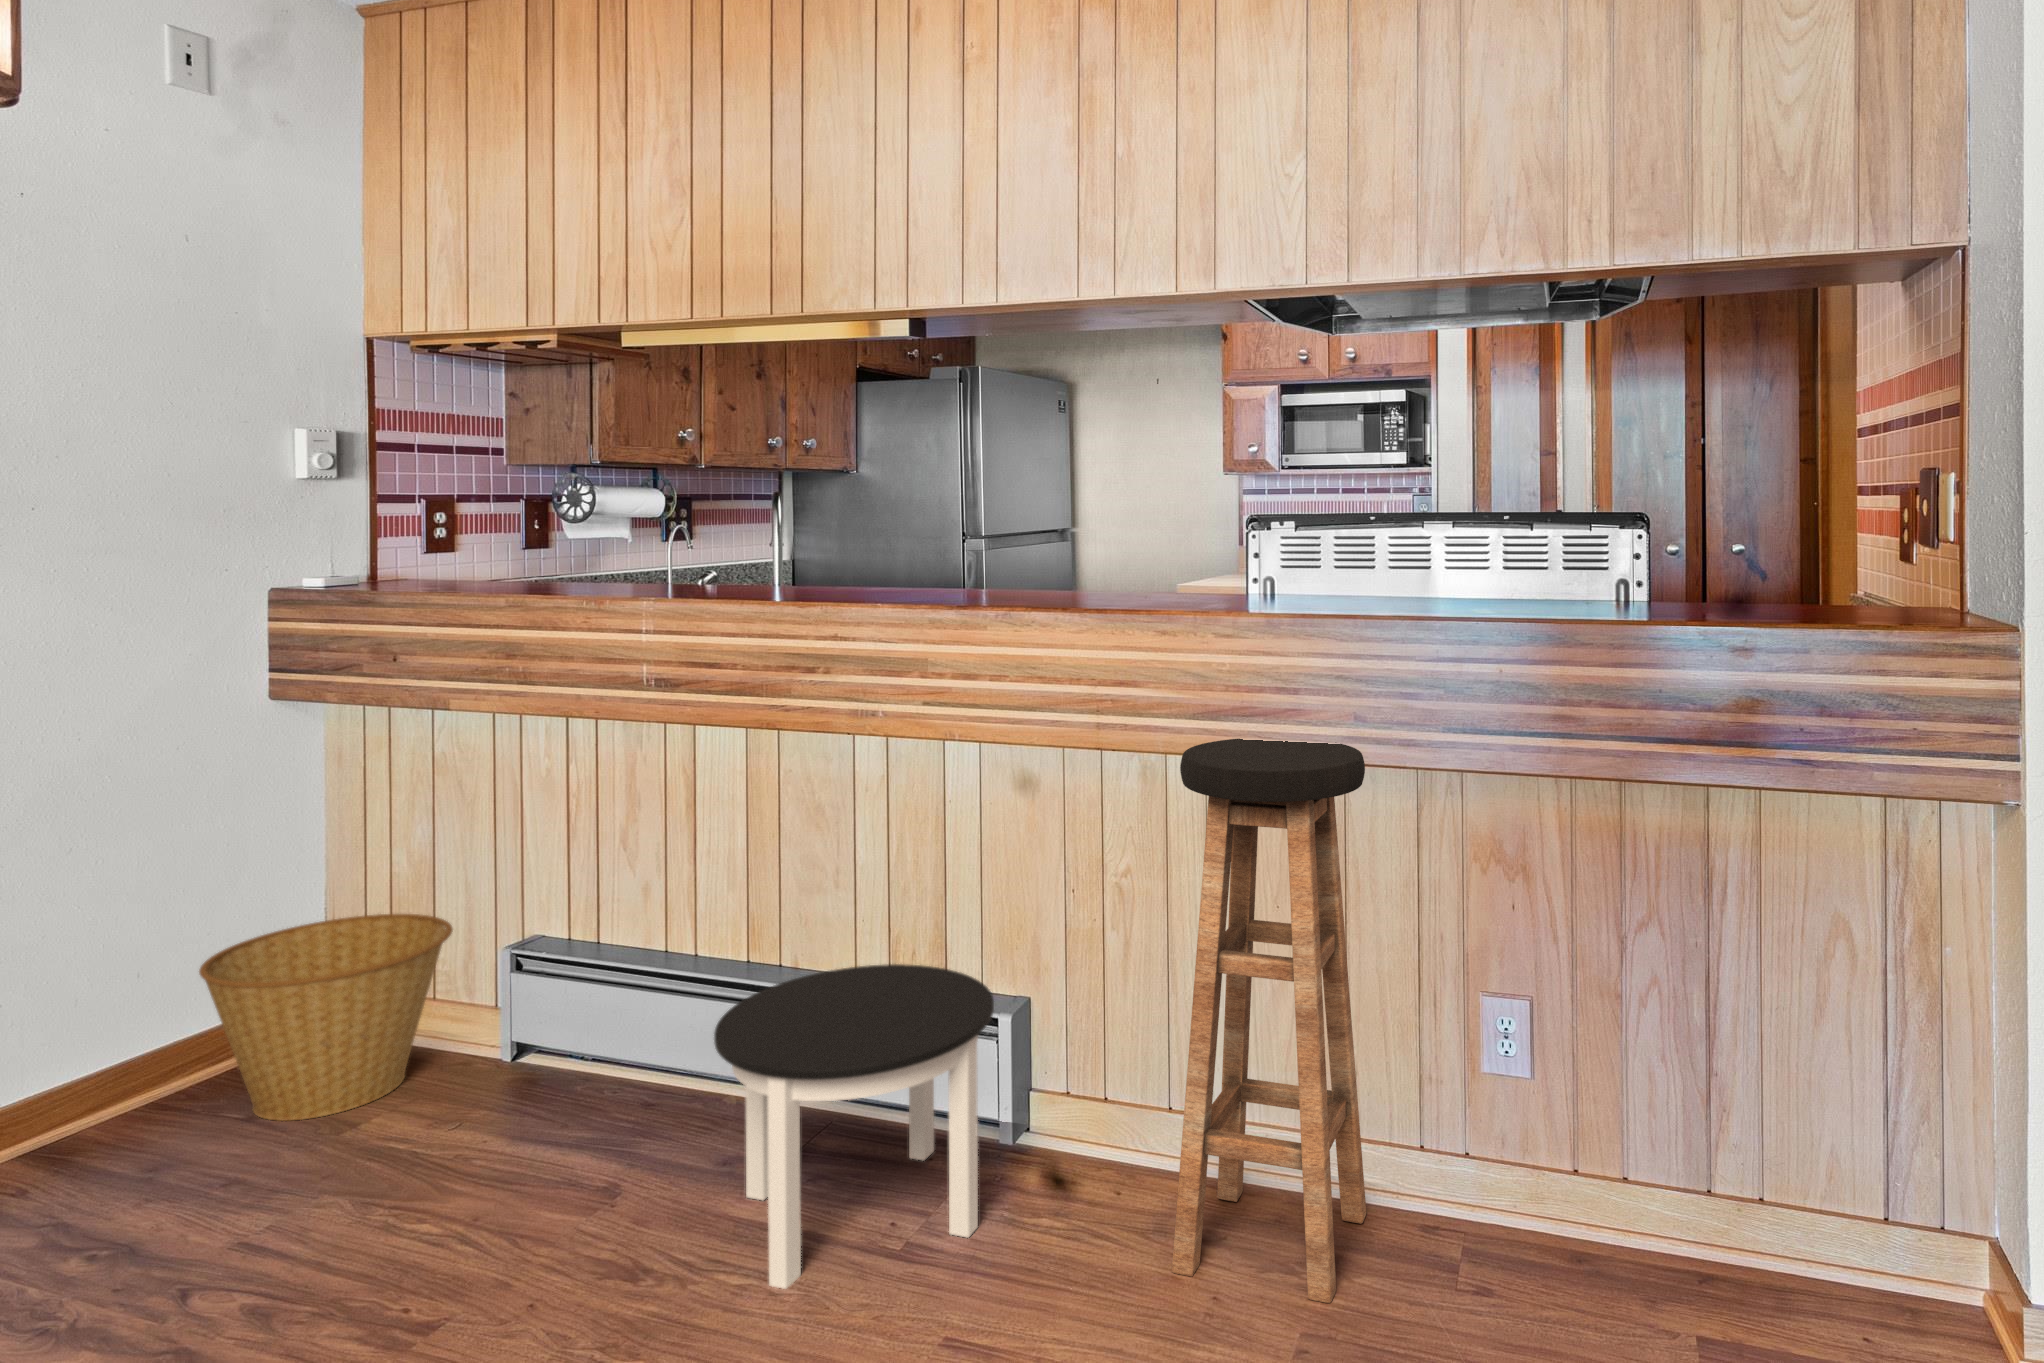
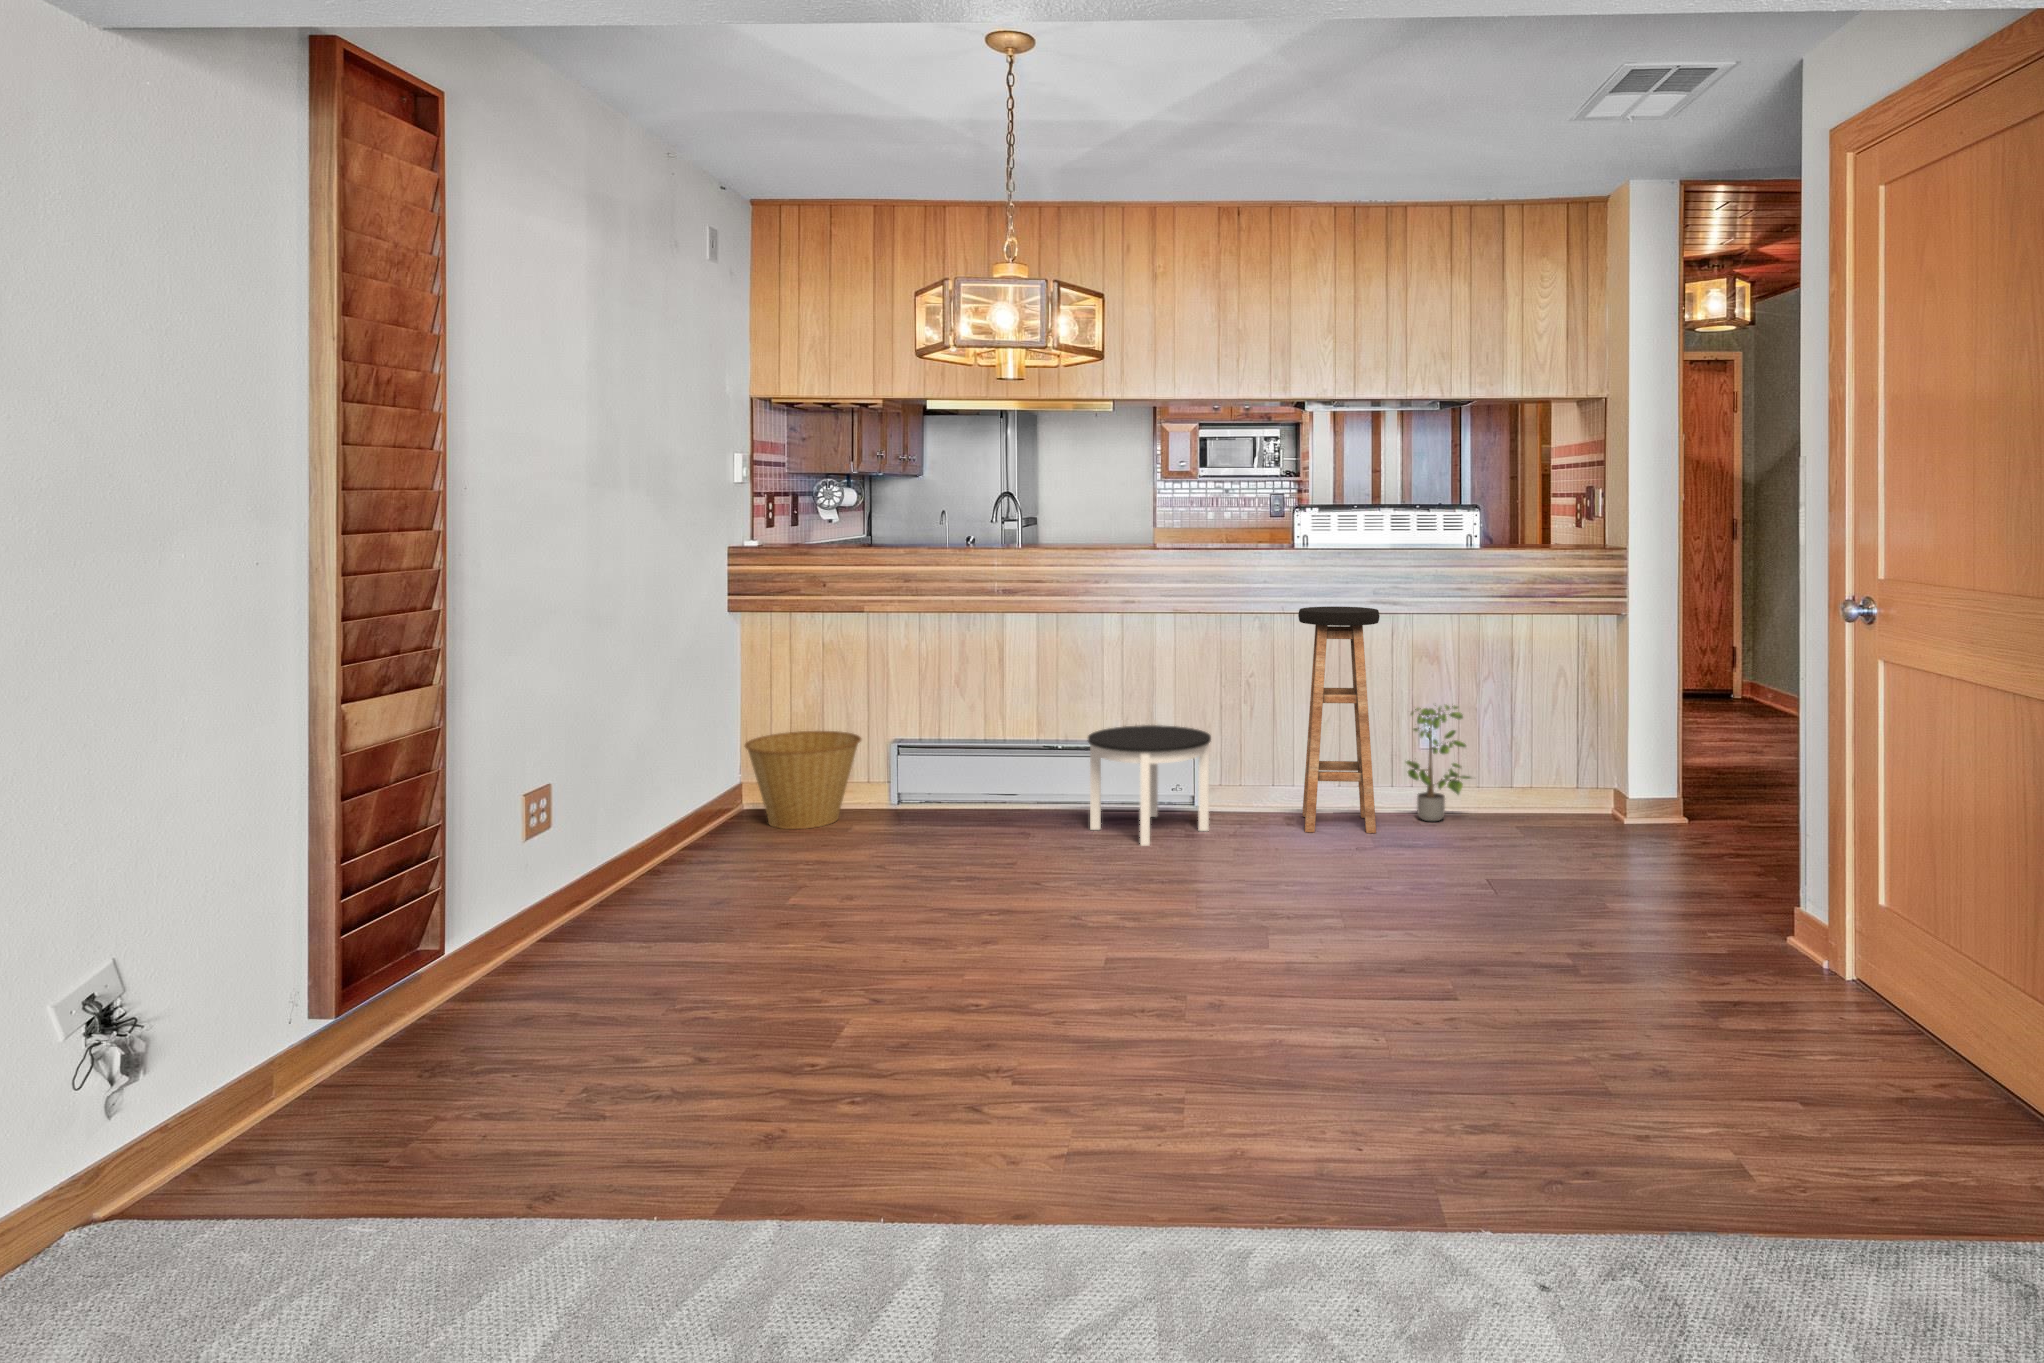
potted plant: none [1435,978,1610,1263] -> present [1406,705,1470,821]

